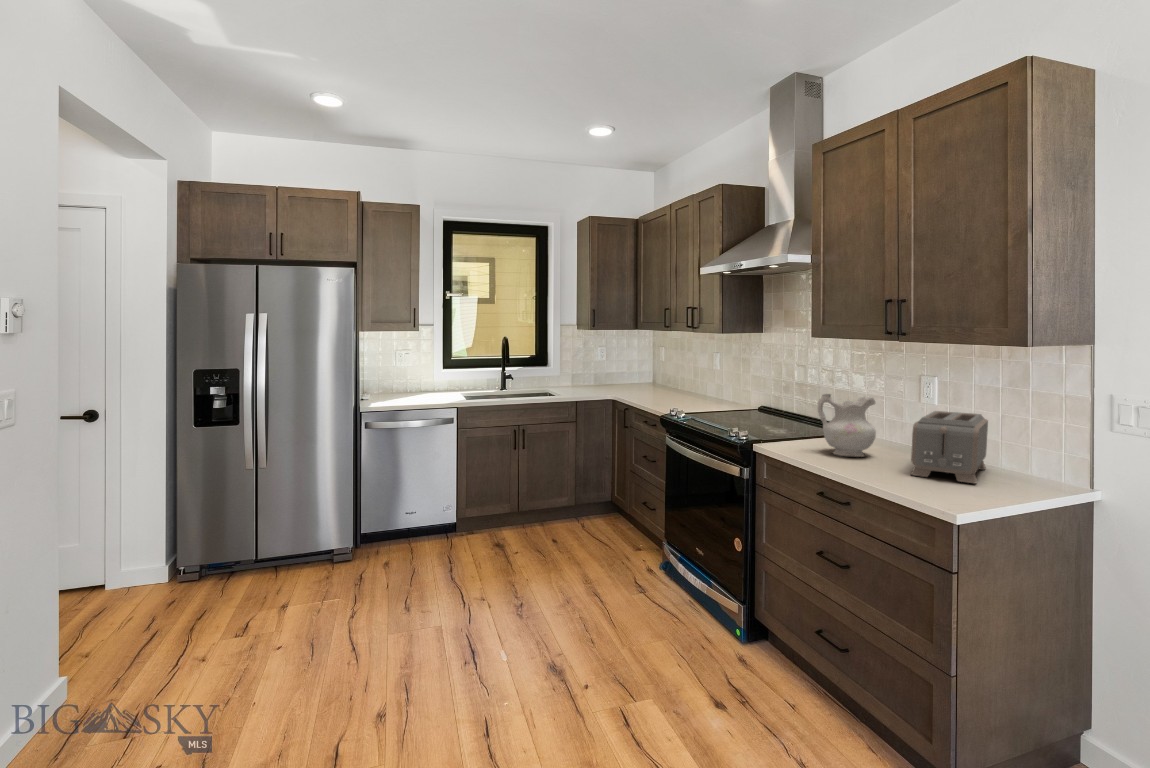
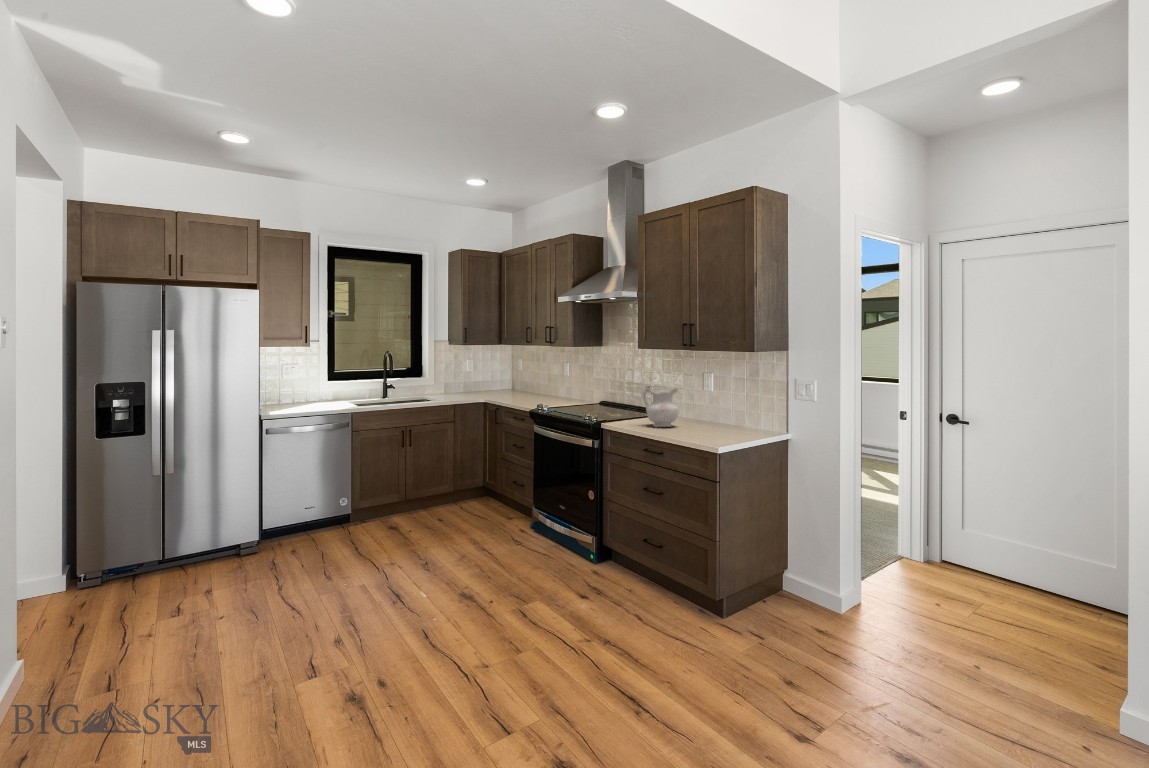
toaster: present [911,411,988,483] -> none [698,395,742,436]

